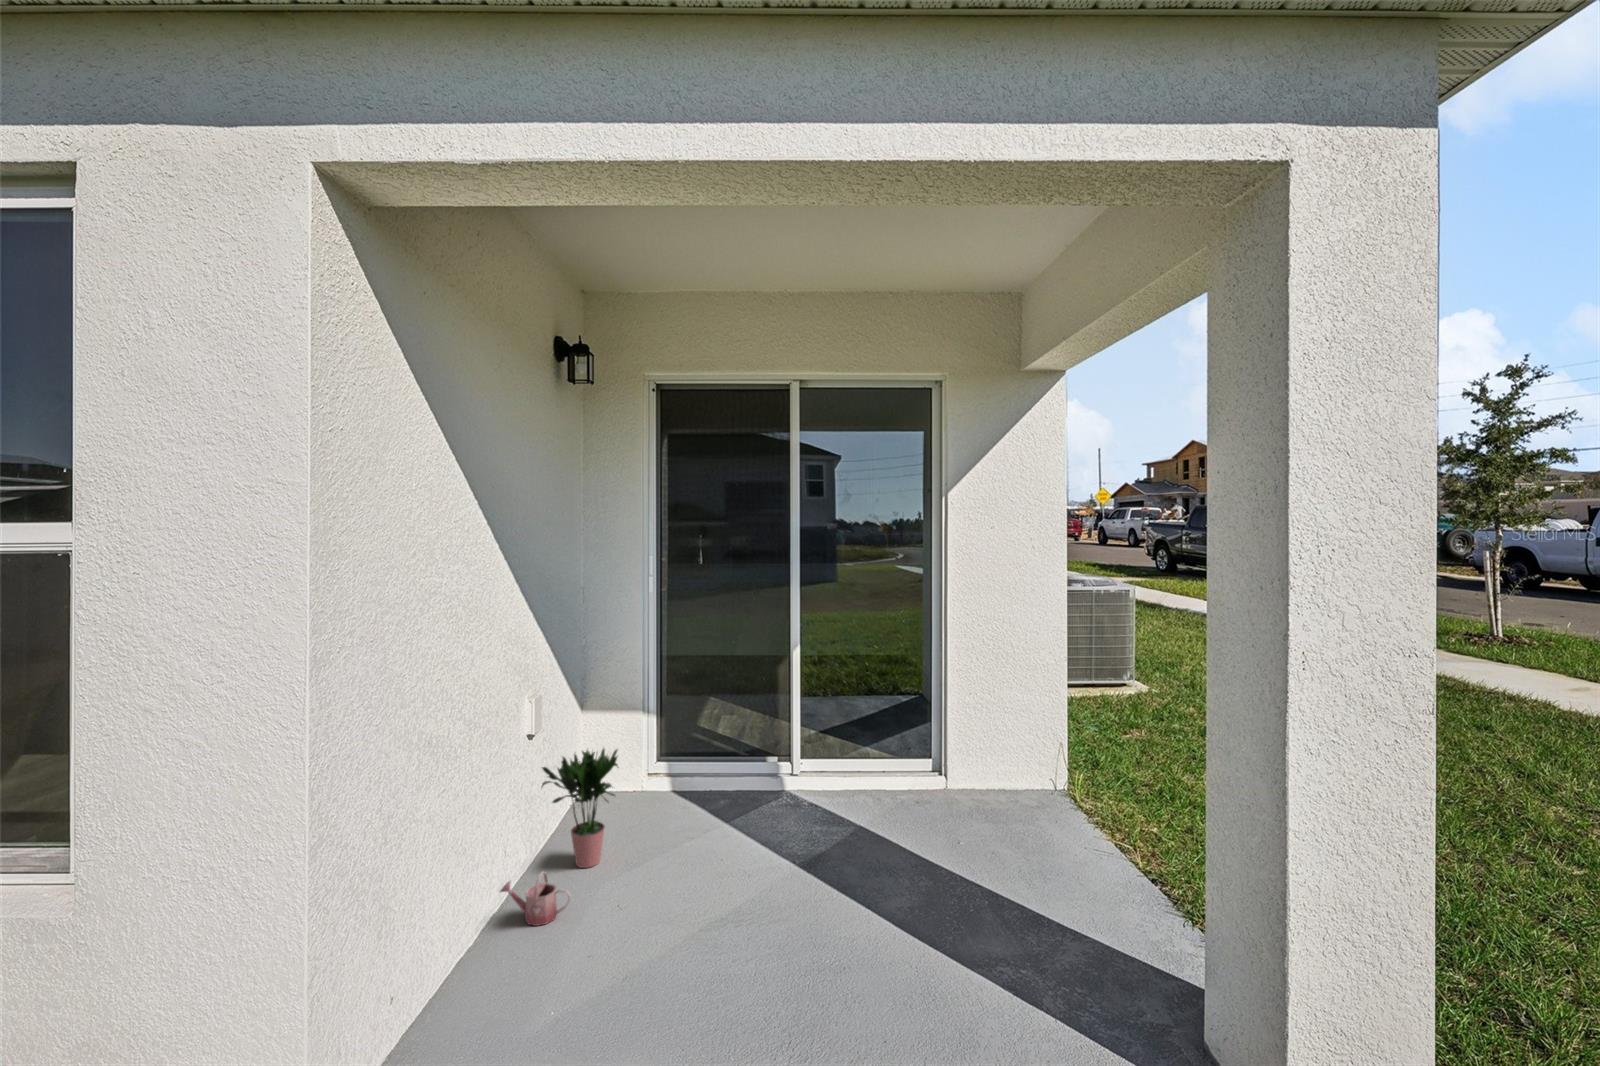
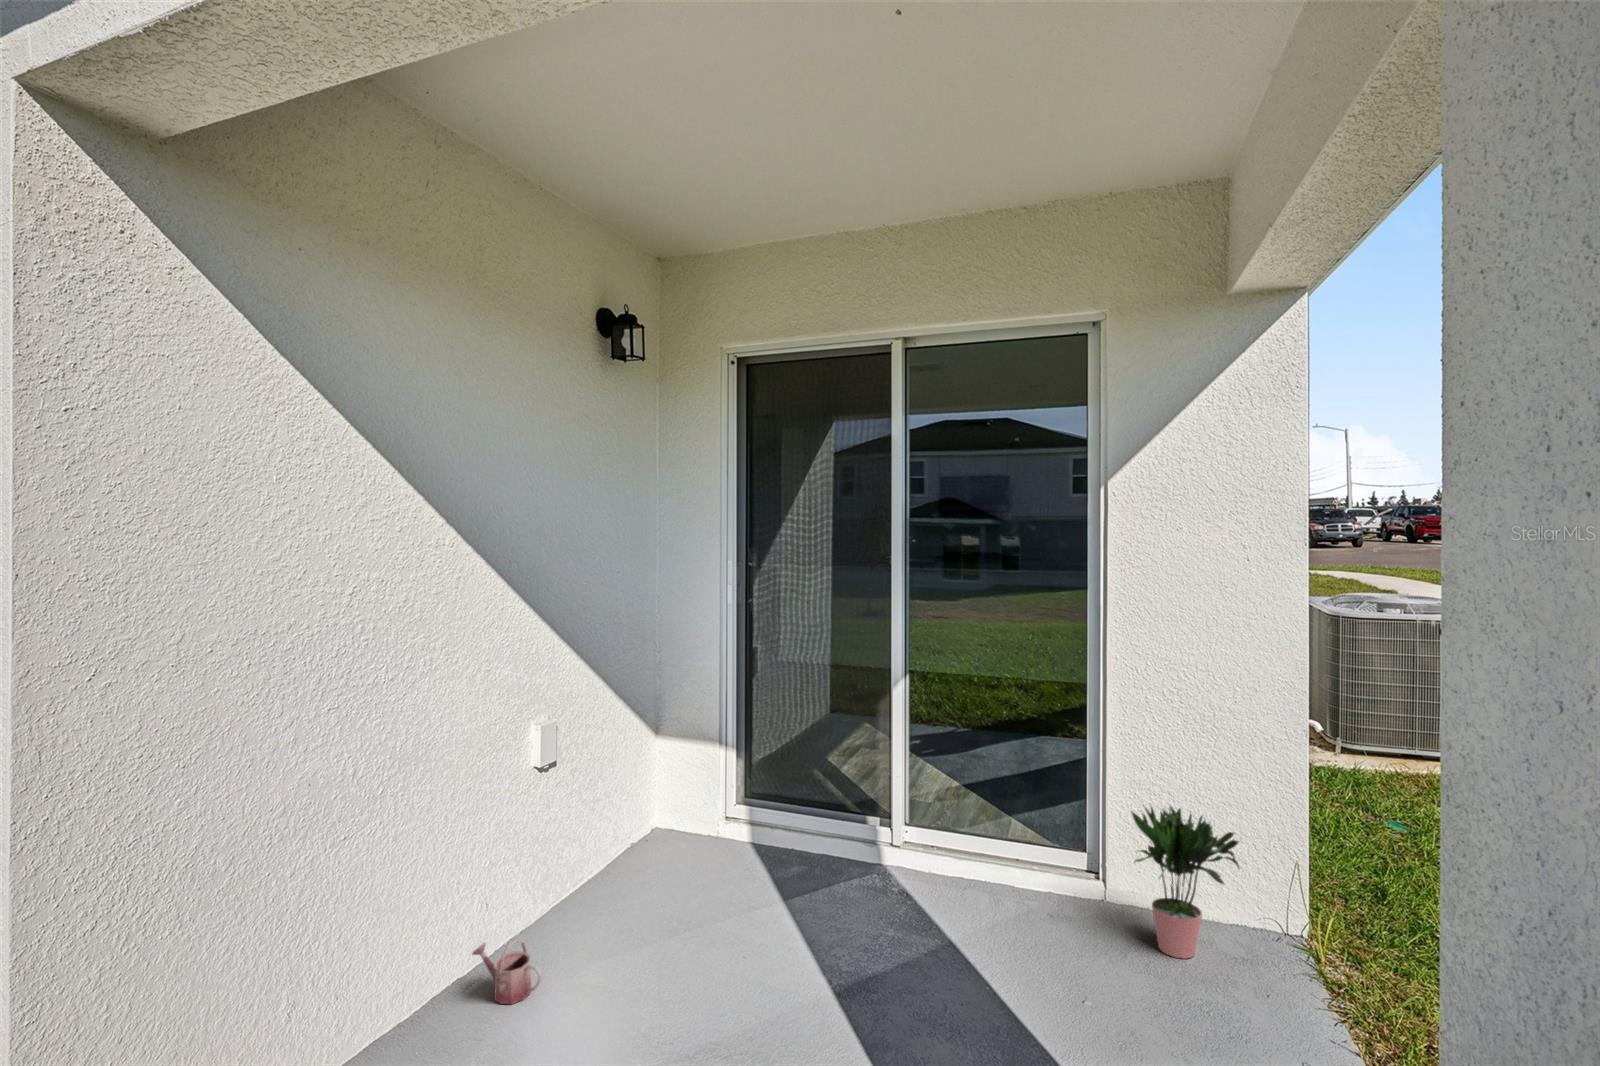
potted plant: present [542,749,618,868] -> present [1132,806,1239,959]

